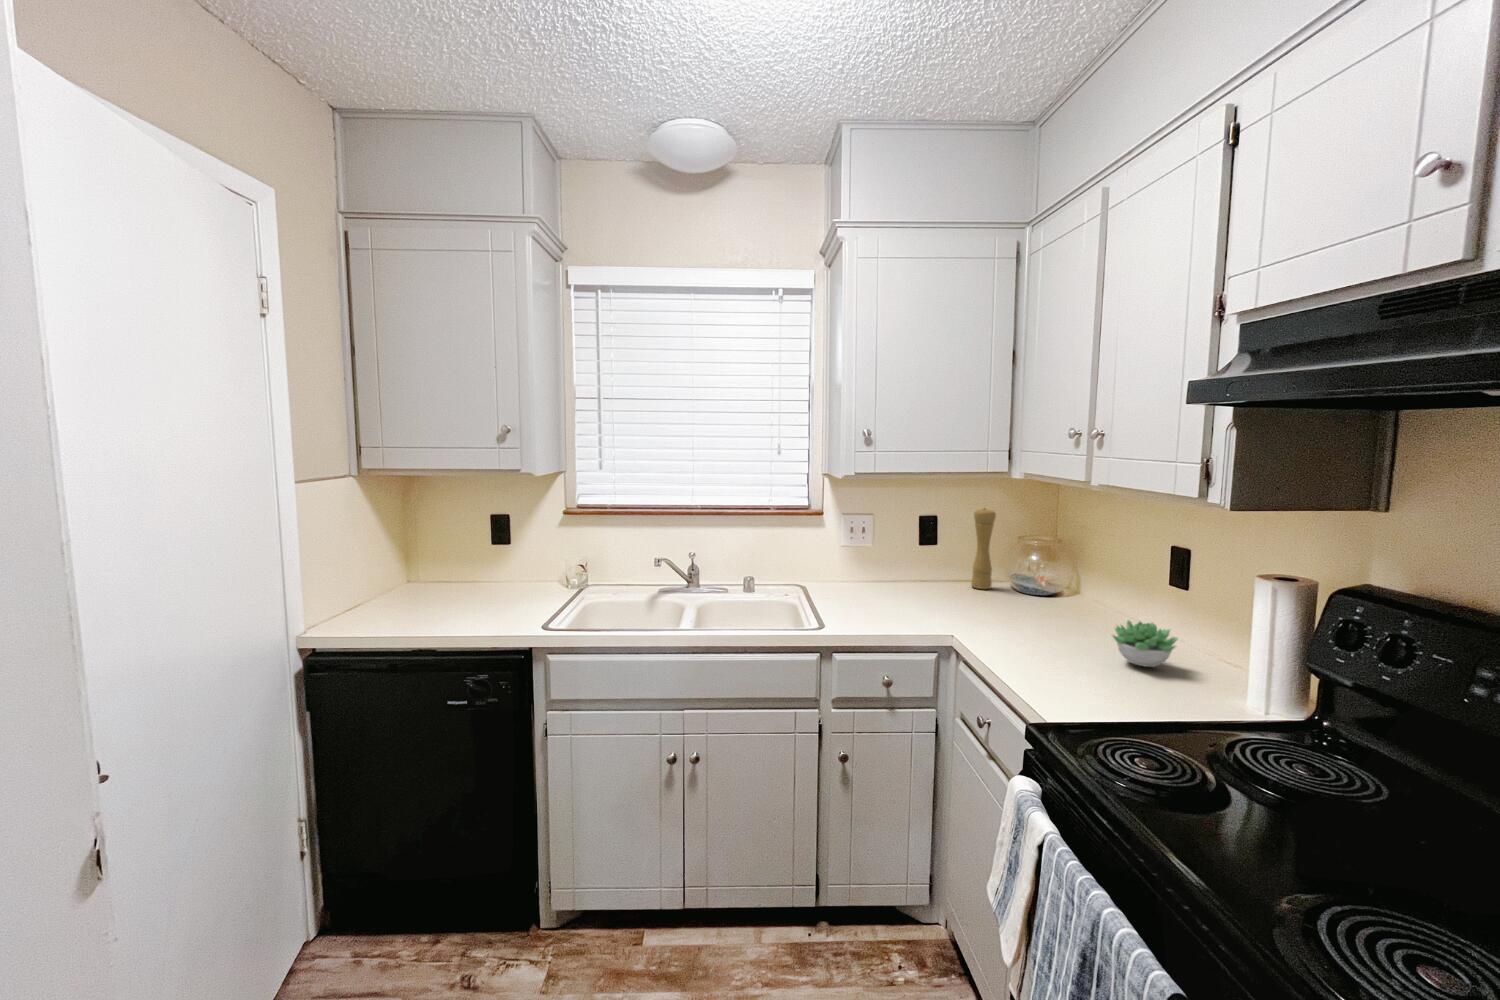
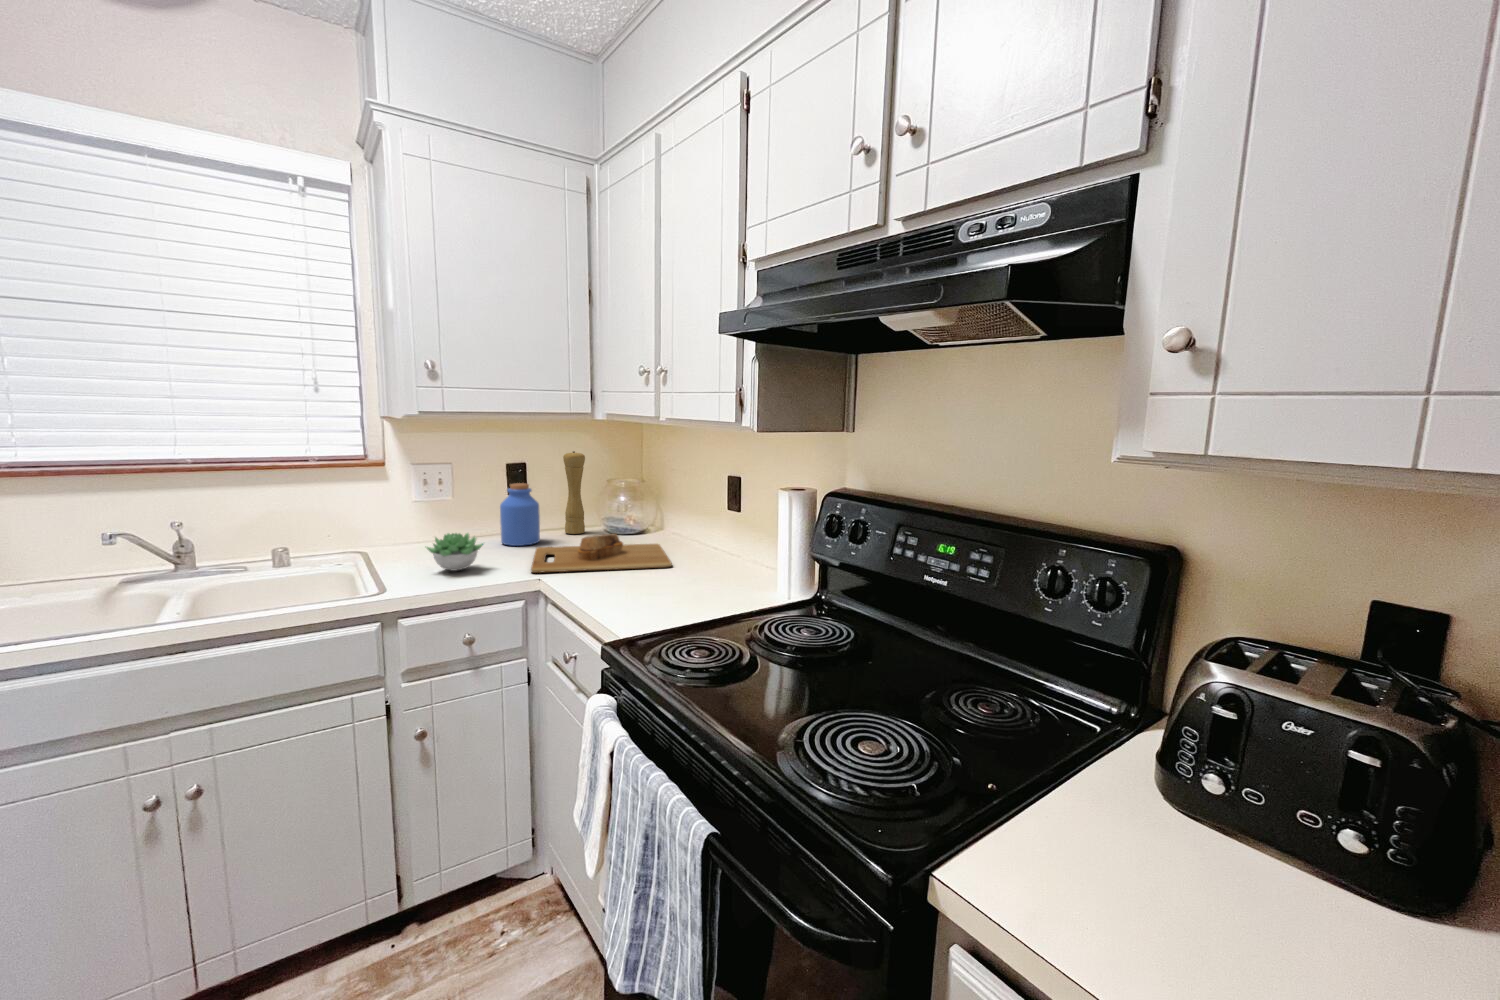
jar: none [912,537,950,596] -> present [500,483,540,546]
cutting board: none [944,596,1095,643] -> present [531,534,672,573]
succulent plant: present [1113,620,1177,667] -> present [427,533,483,571]

